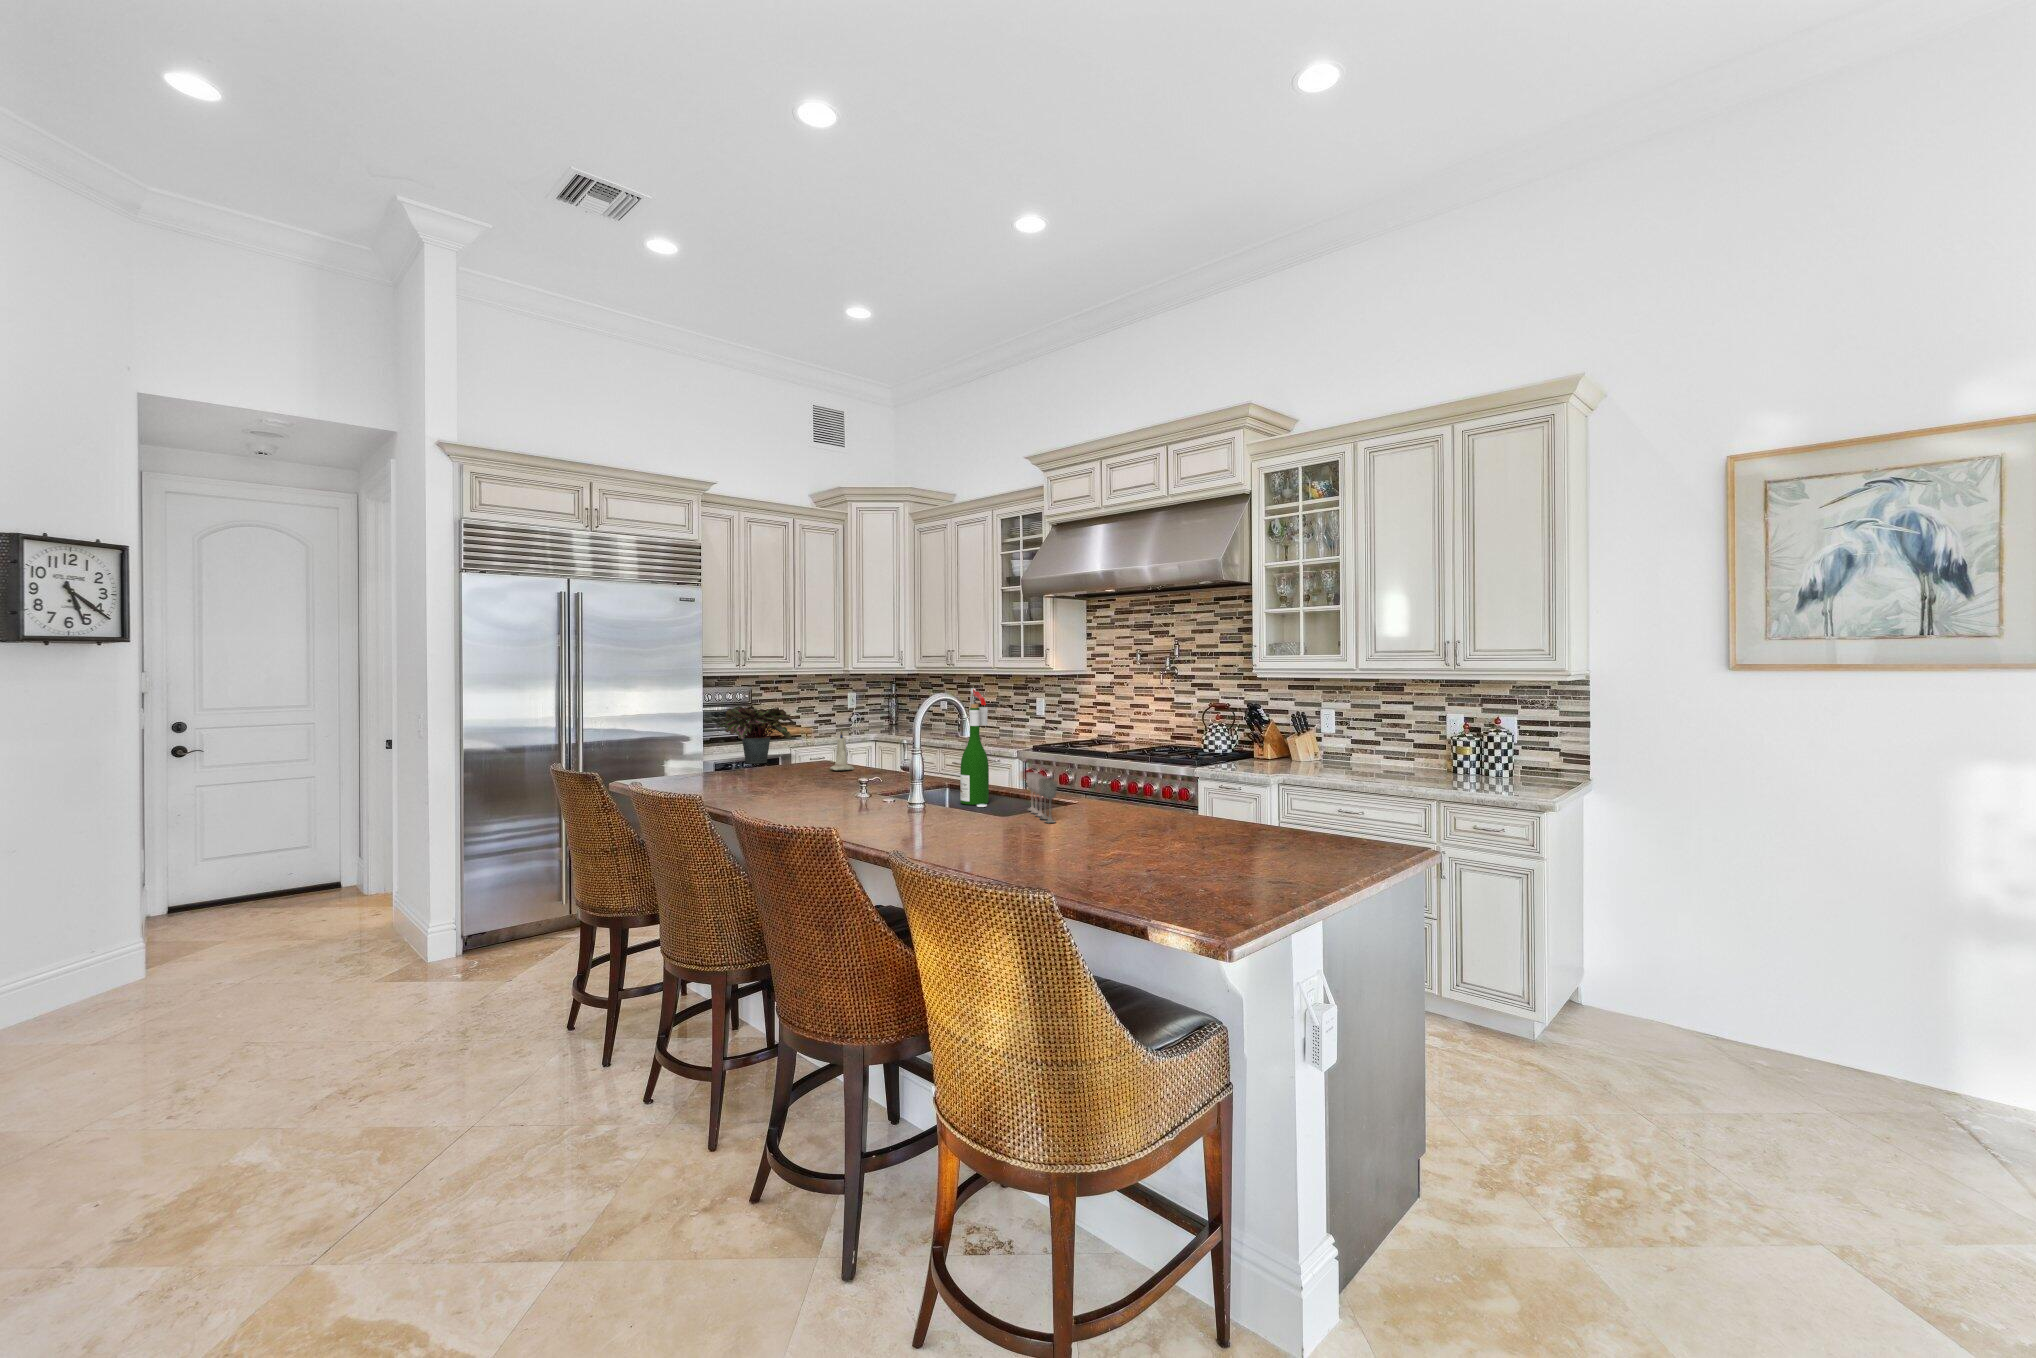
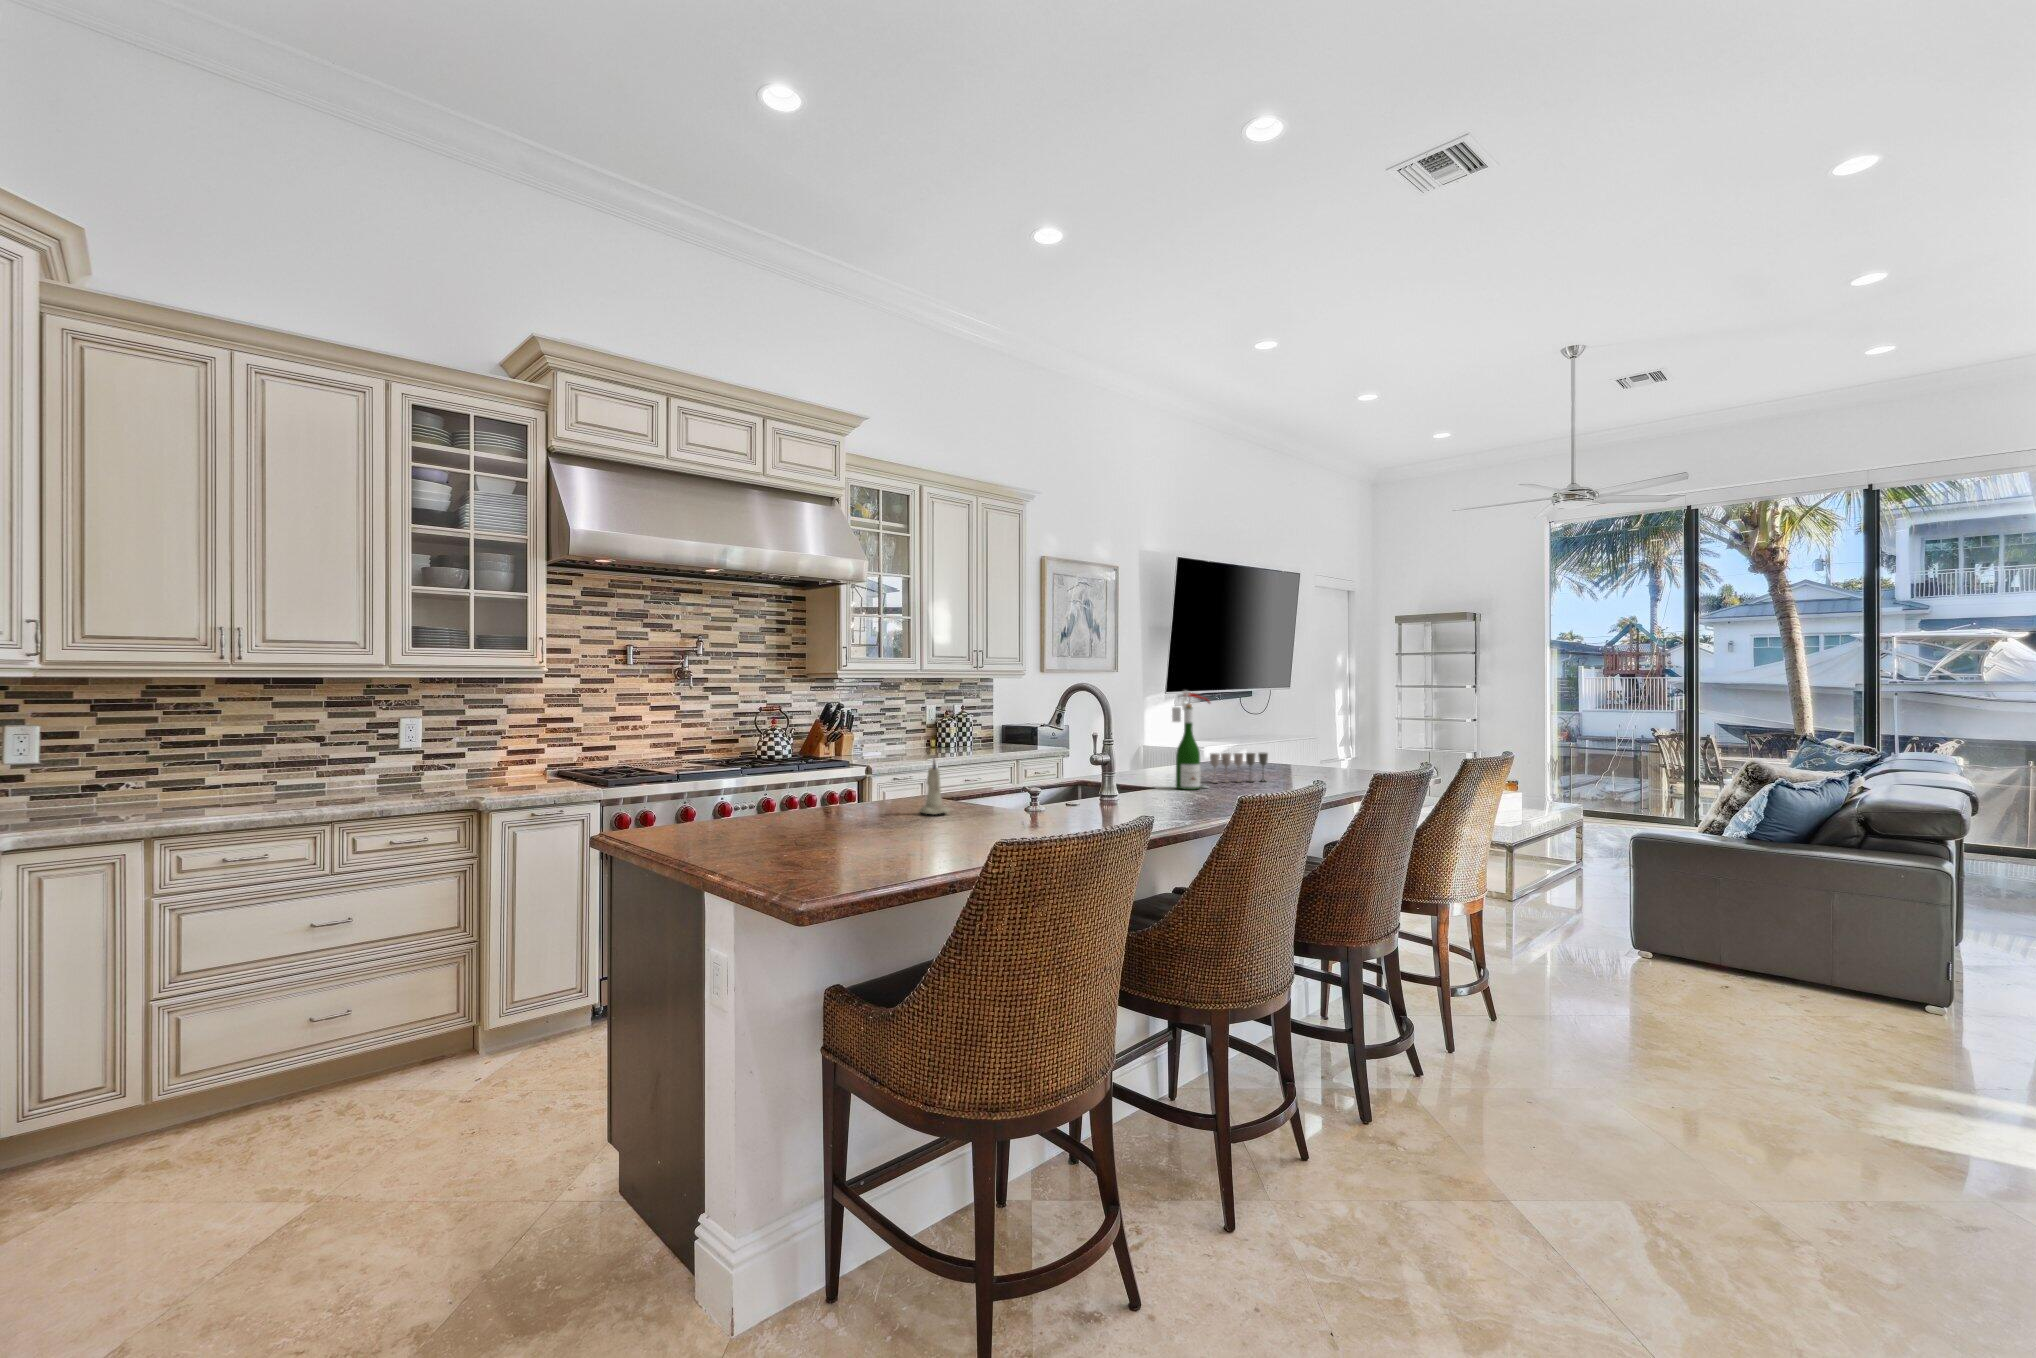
potted plant: present [717,706,795,764] -> none [728,739,881,843]

